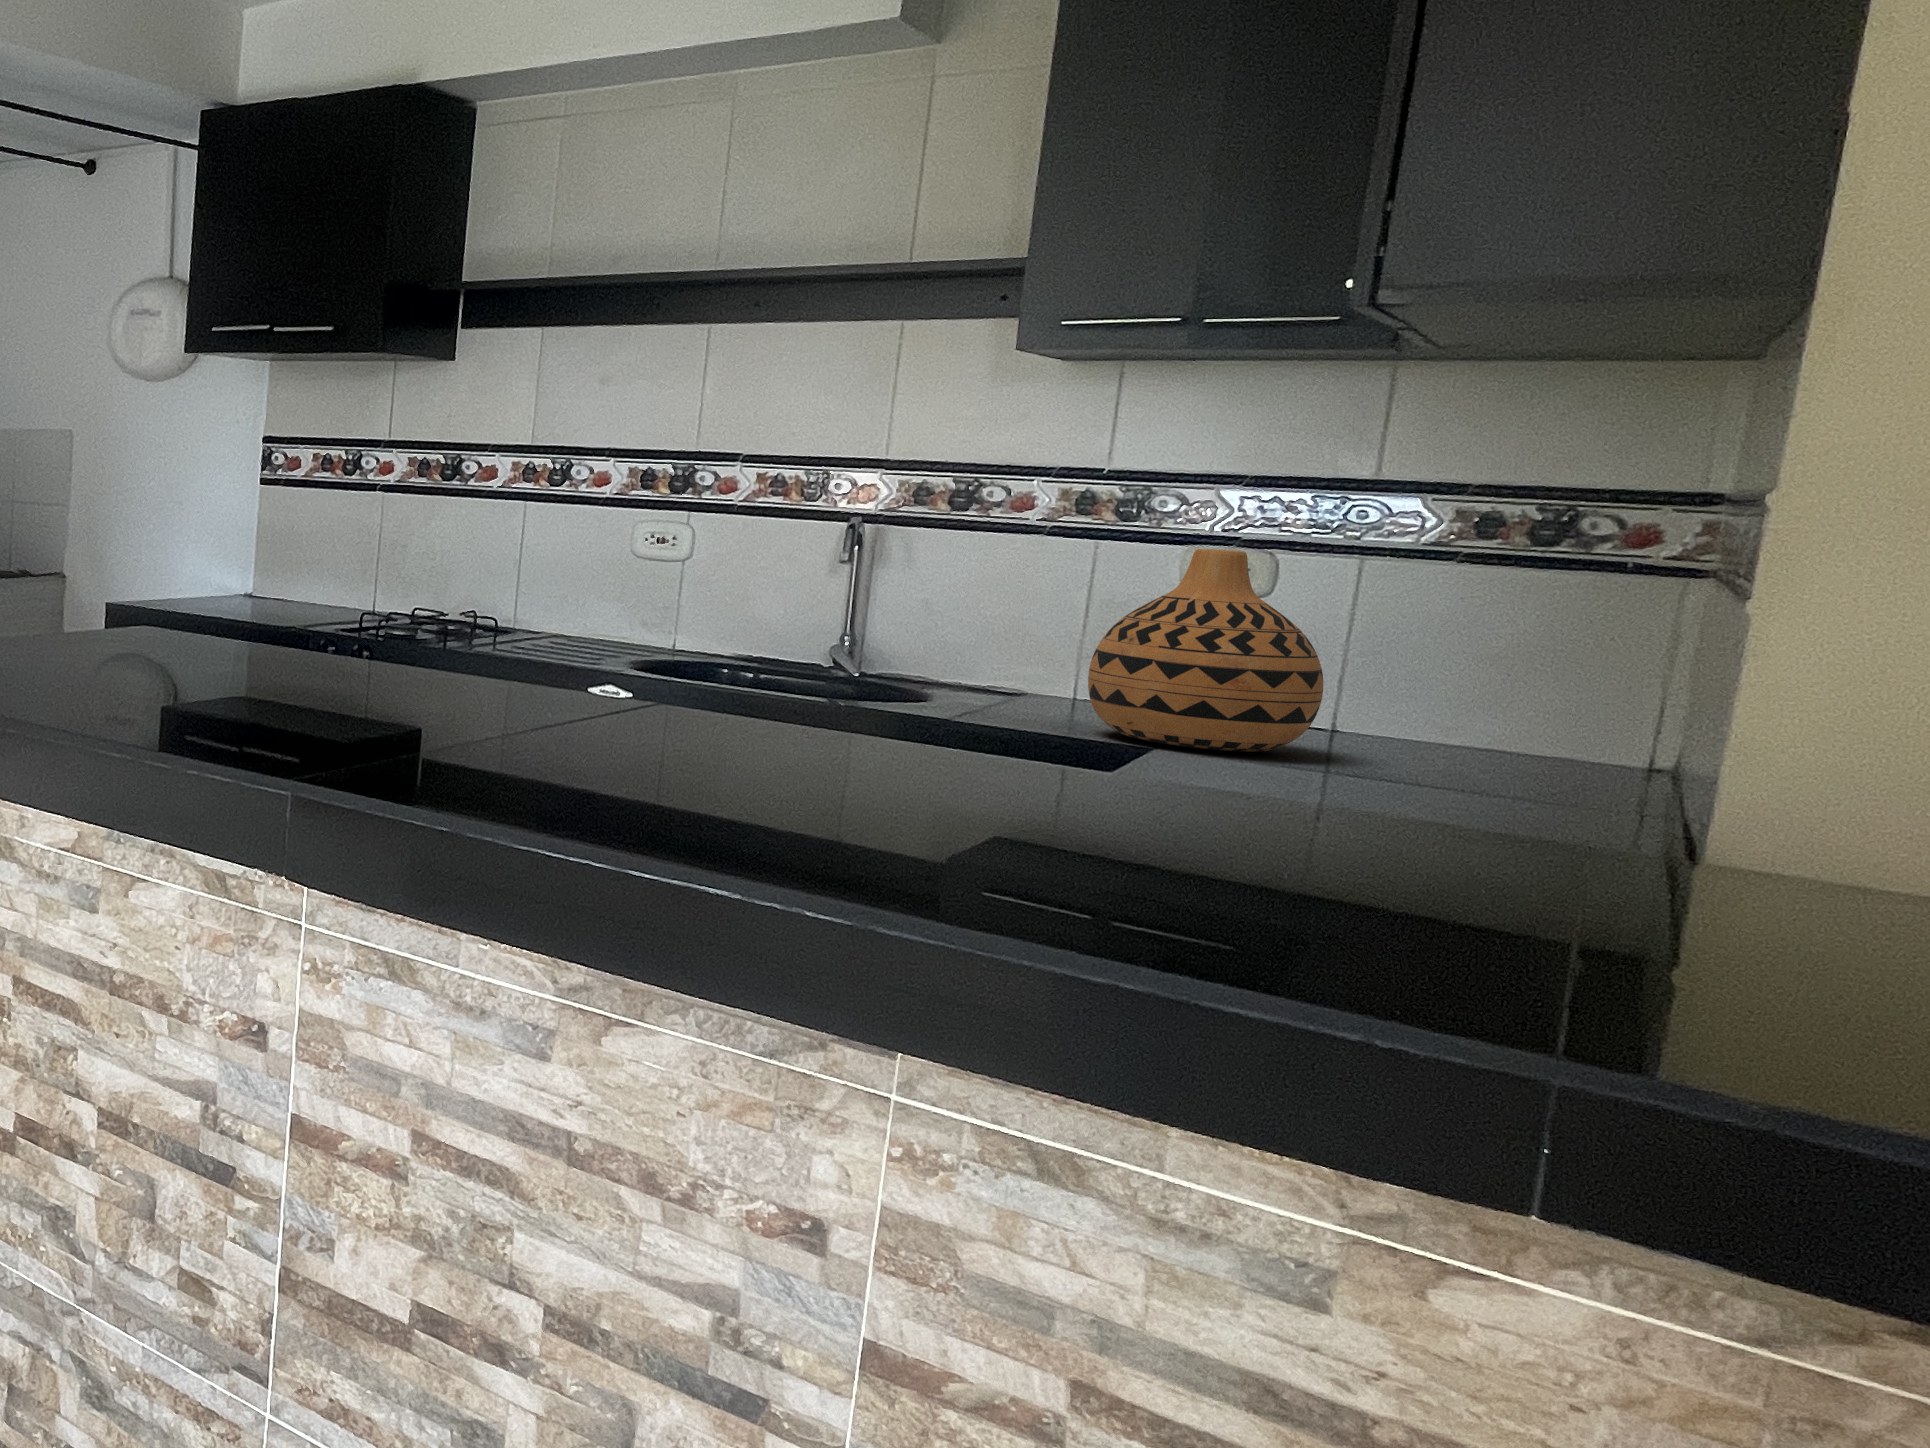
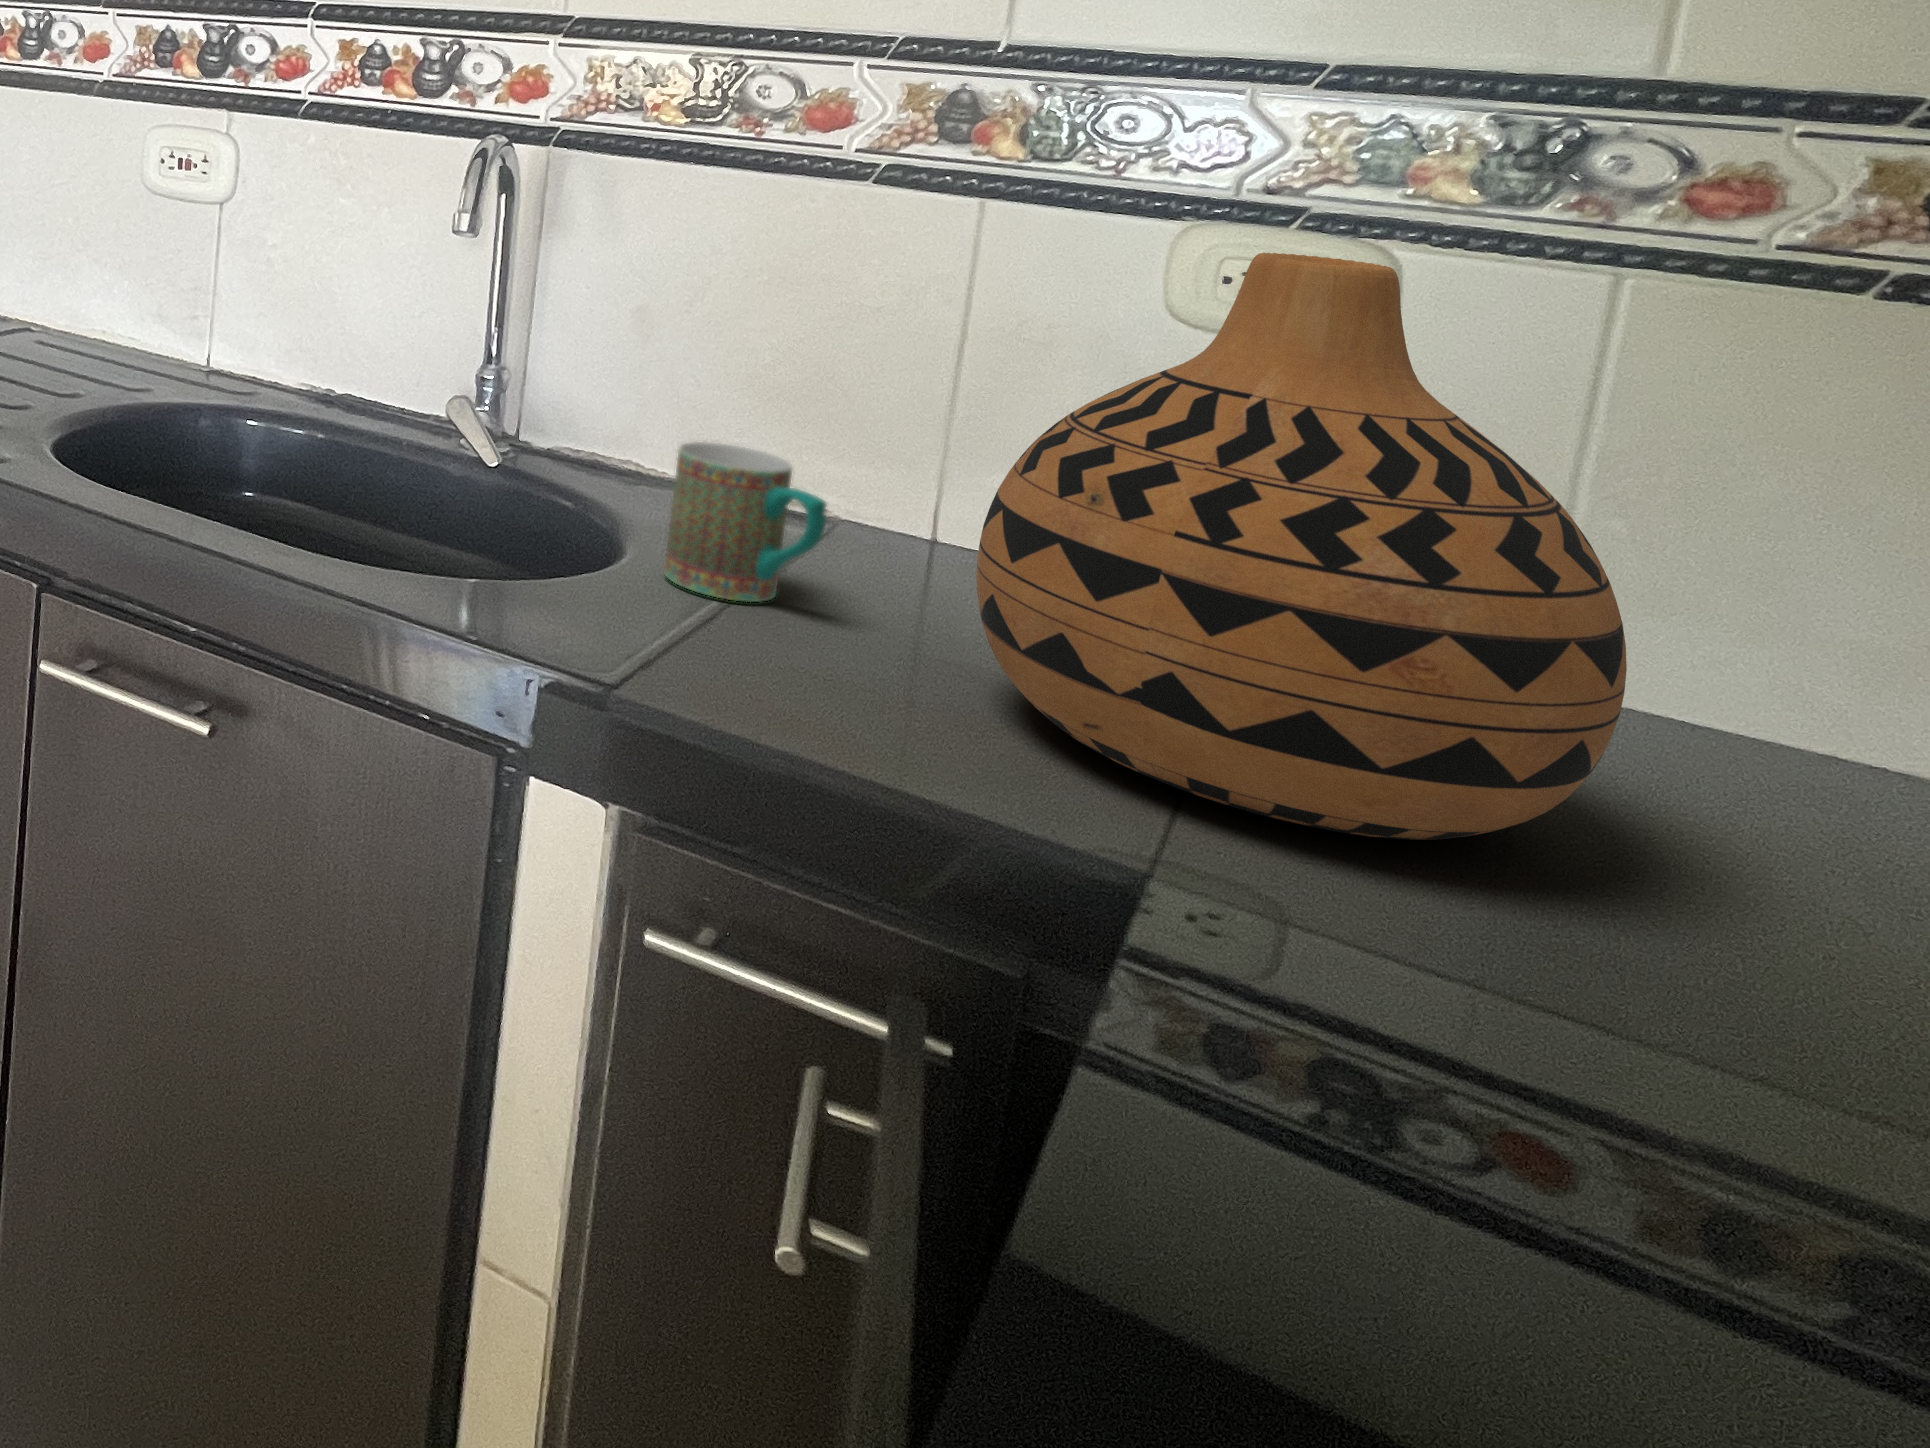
mug: none [947,650,1024,714] -> present [664,442,827,602]

